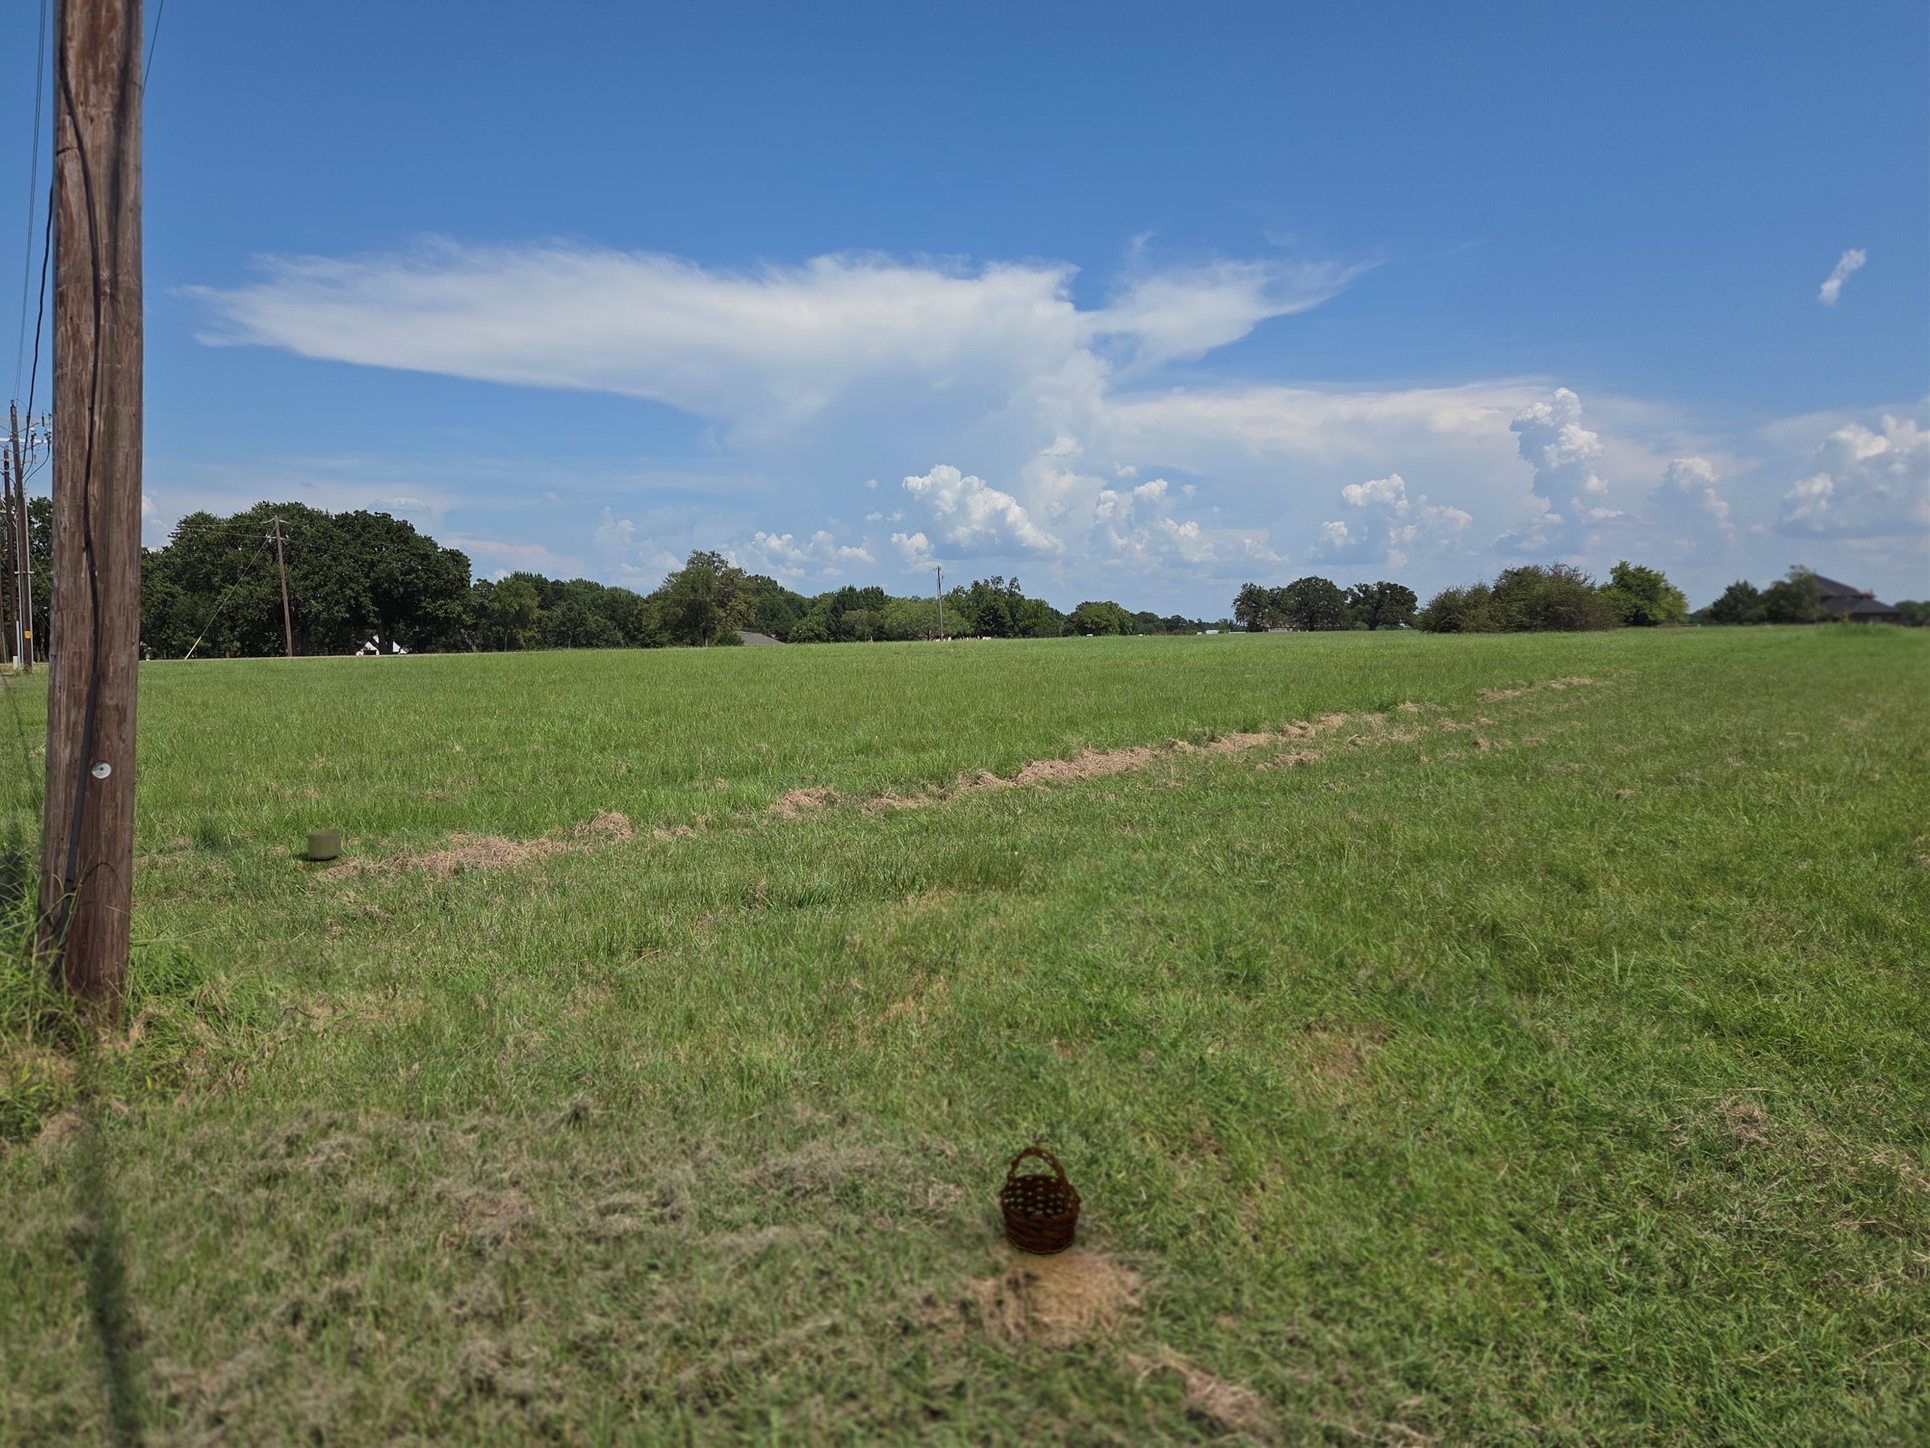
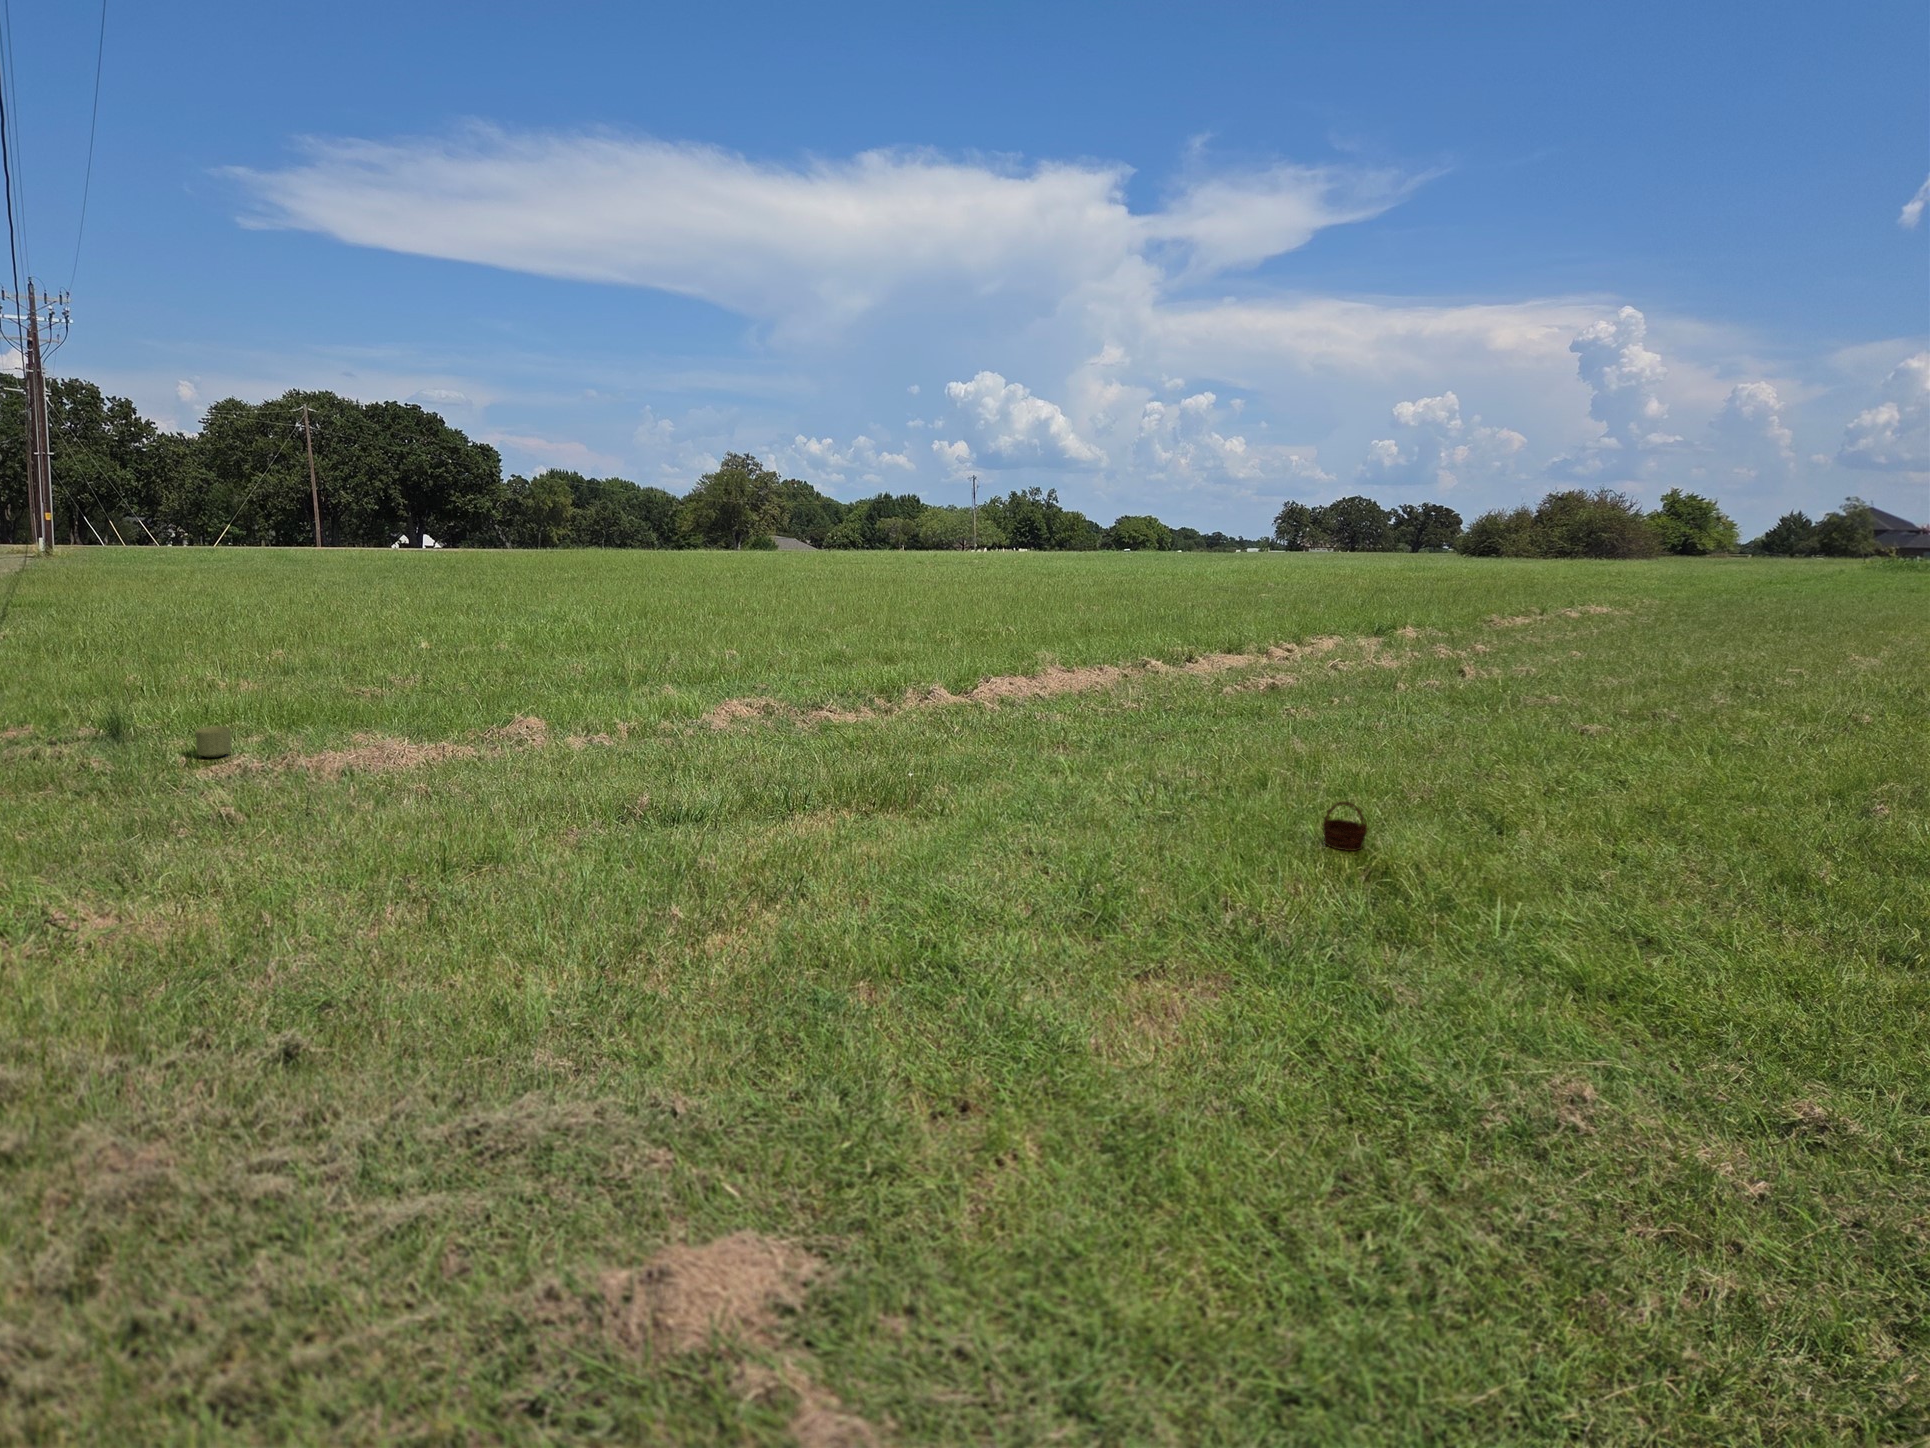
basket: present [999,1147,1082,1254] -> present [1323,802,1367,851]

